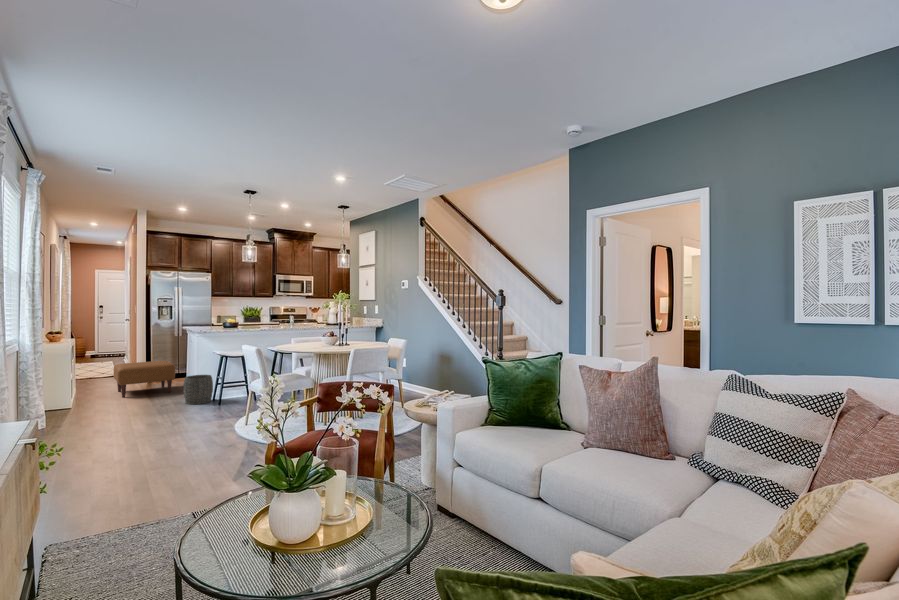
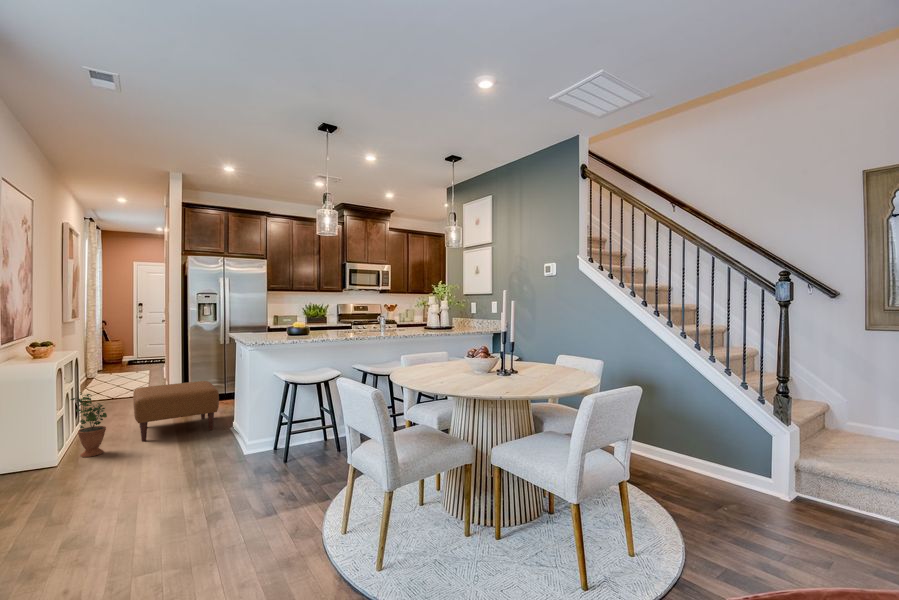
potted plant: none [77,363,101,404] -> present [71,392,107,457]
woven basket: present [184,375,213,405] -> none [230,410,274,462]

